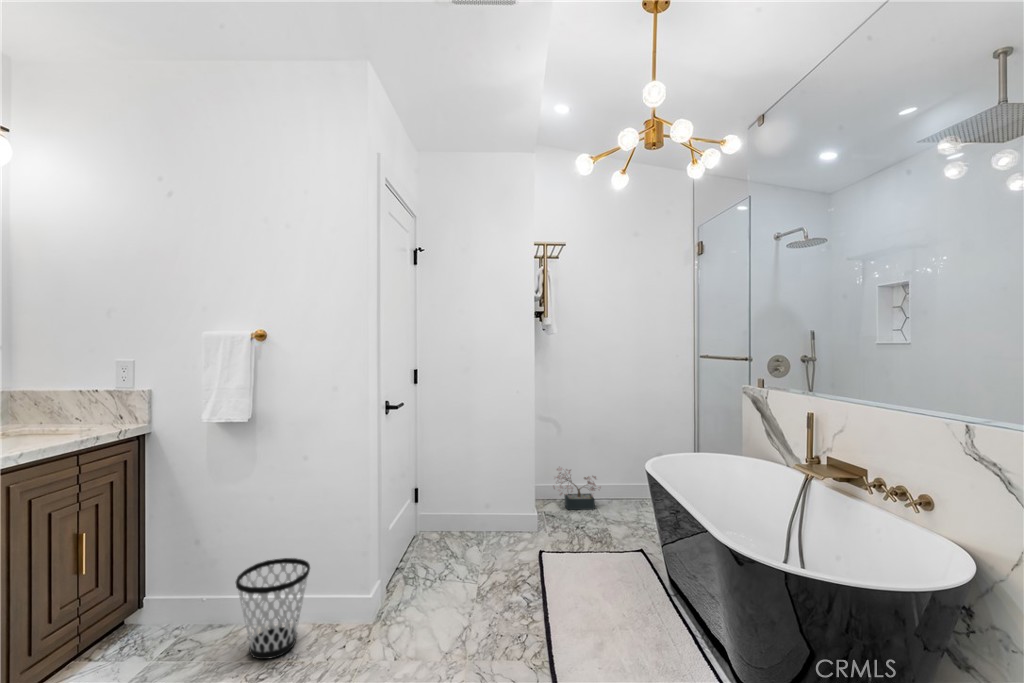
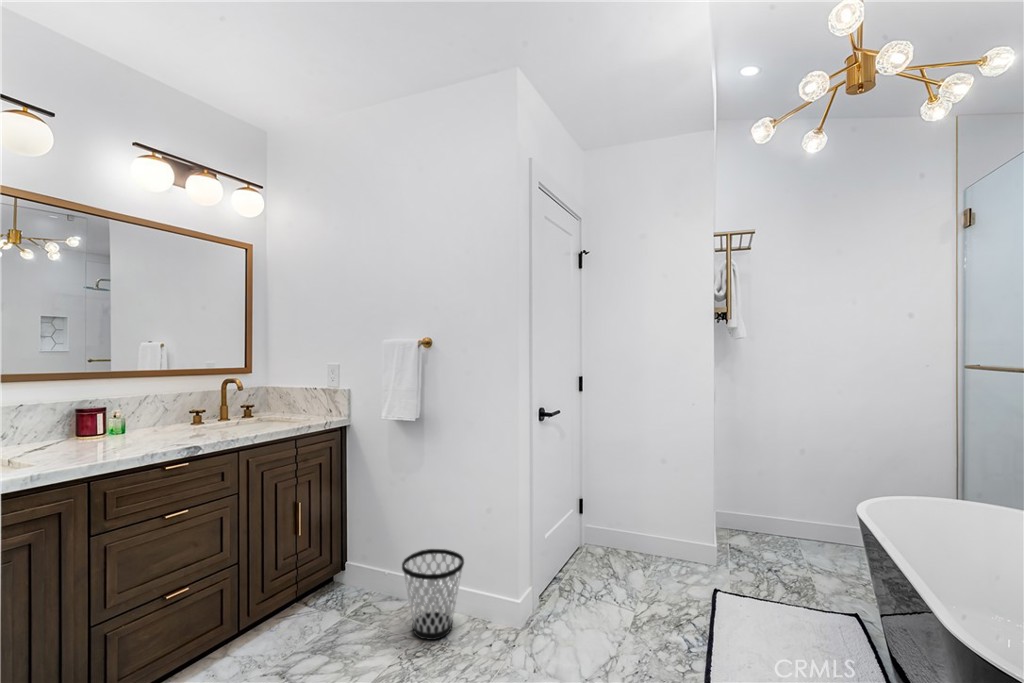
decorative plant: present [553,467,601,510] -> none [743,493,808,551]

